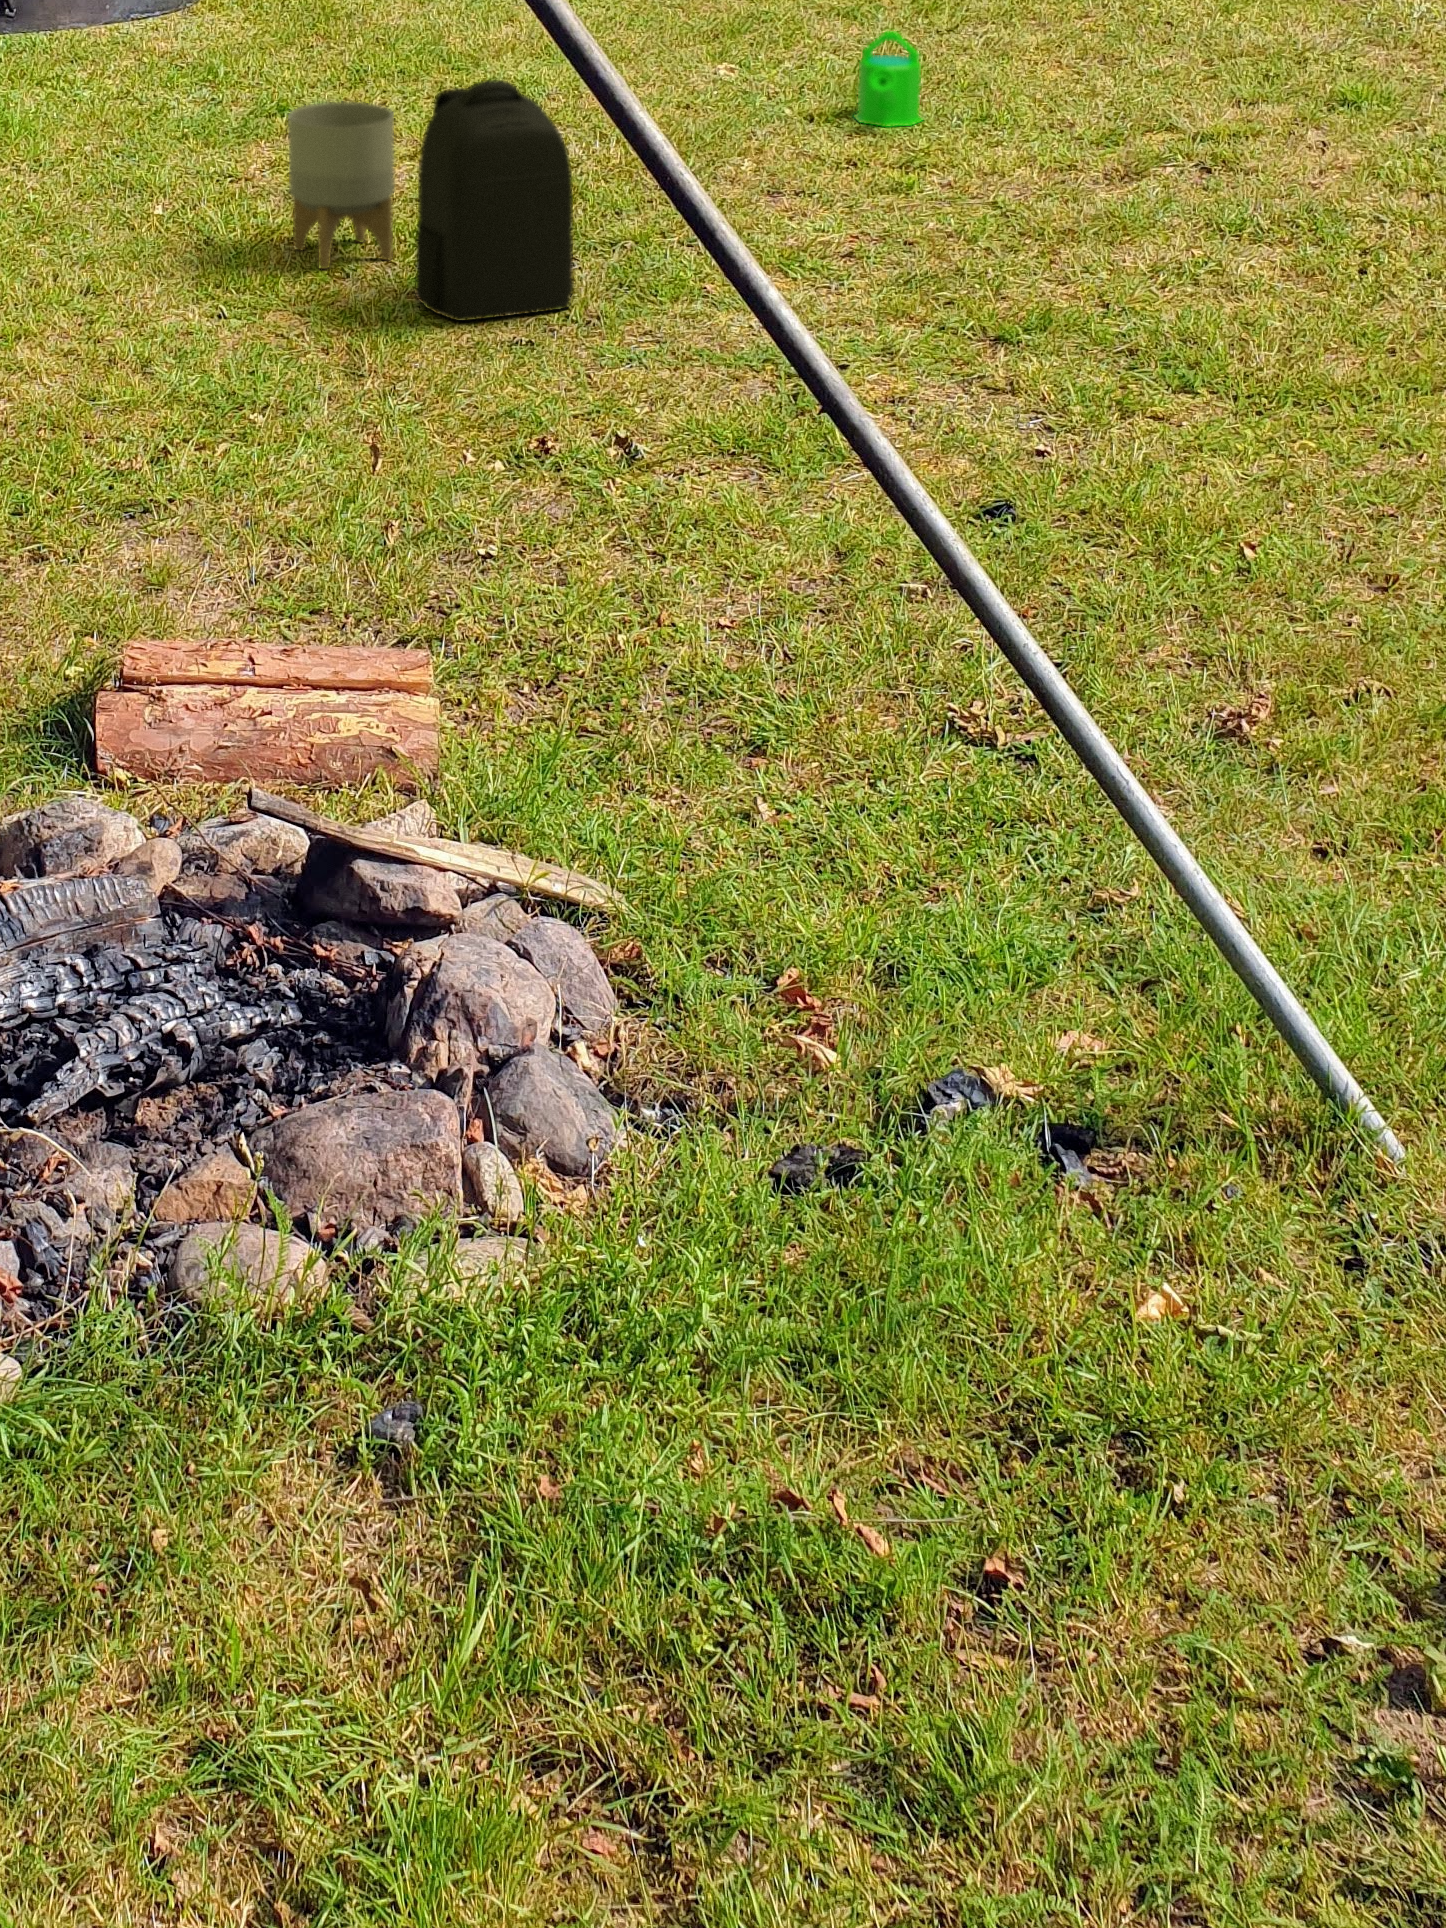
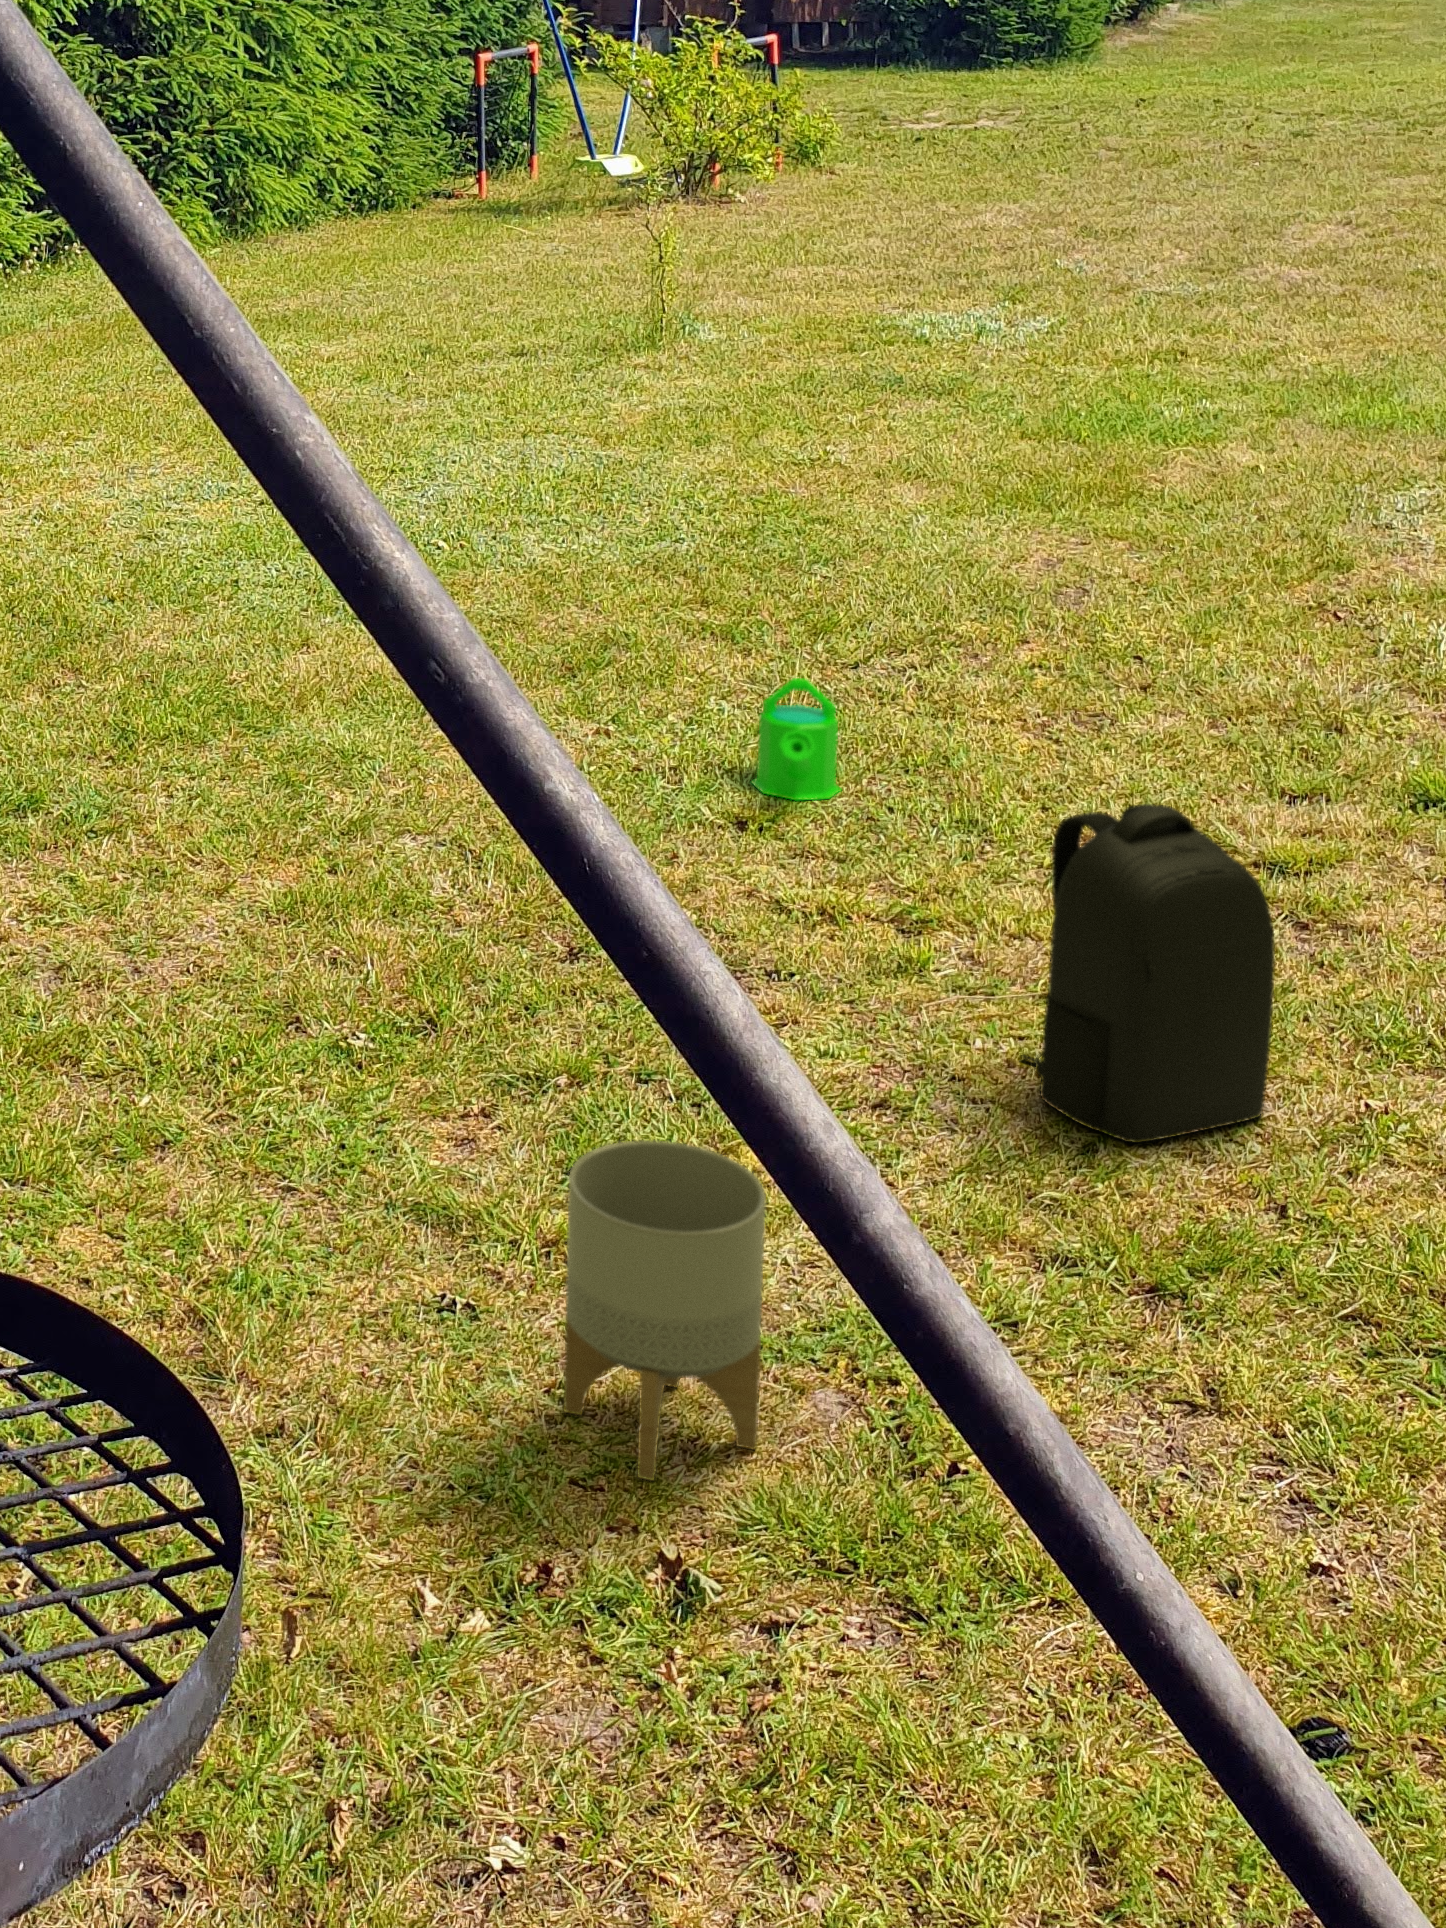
backpack: present [415,80,574,321] -> present [1021,804,1275,1143]
planter: present [288,102,395,269] -> present [564,1140,766,1480]

